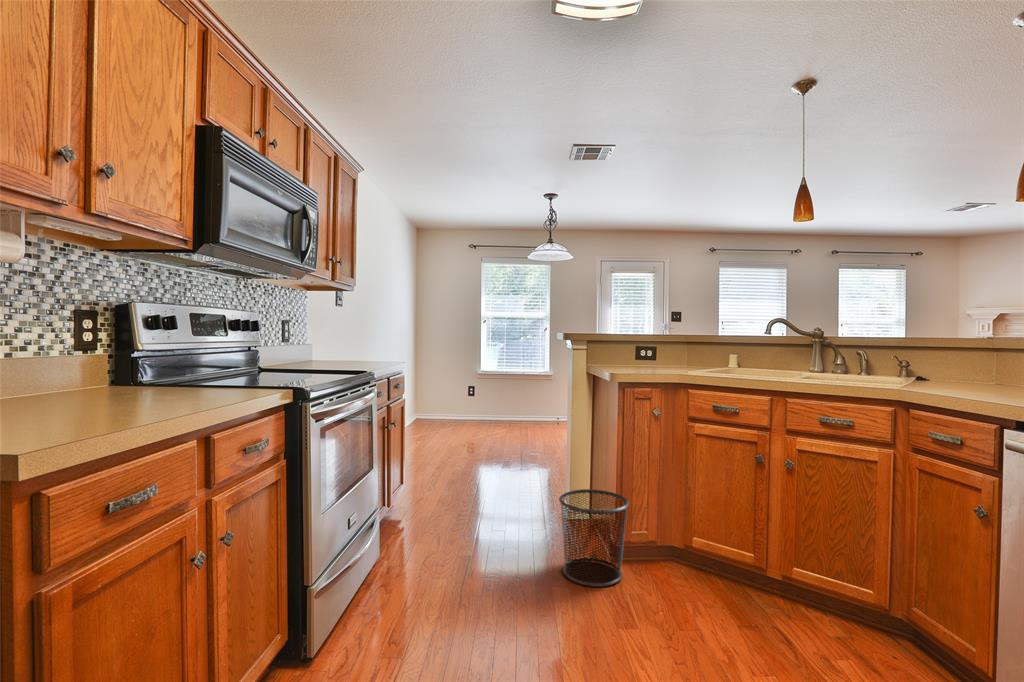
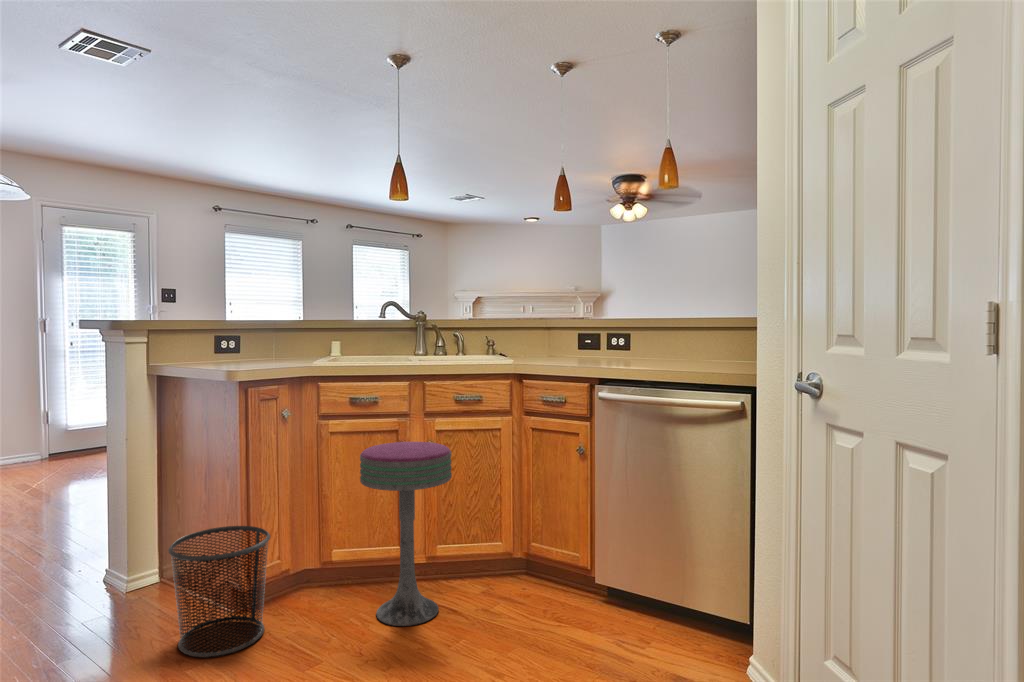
bar stool: none [698,452,795,636] -> present [360,442,452,626]

